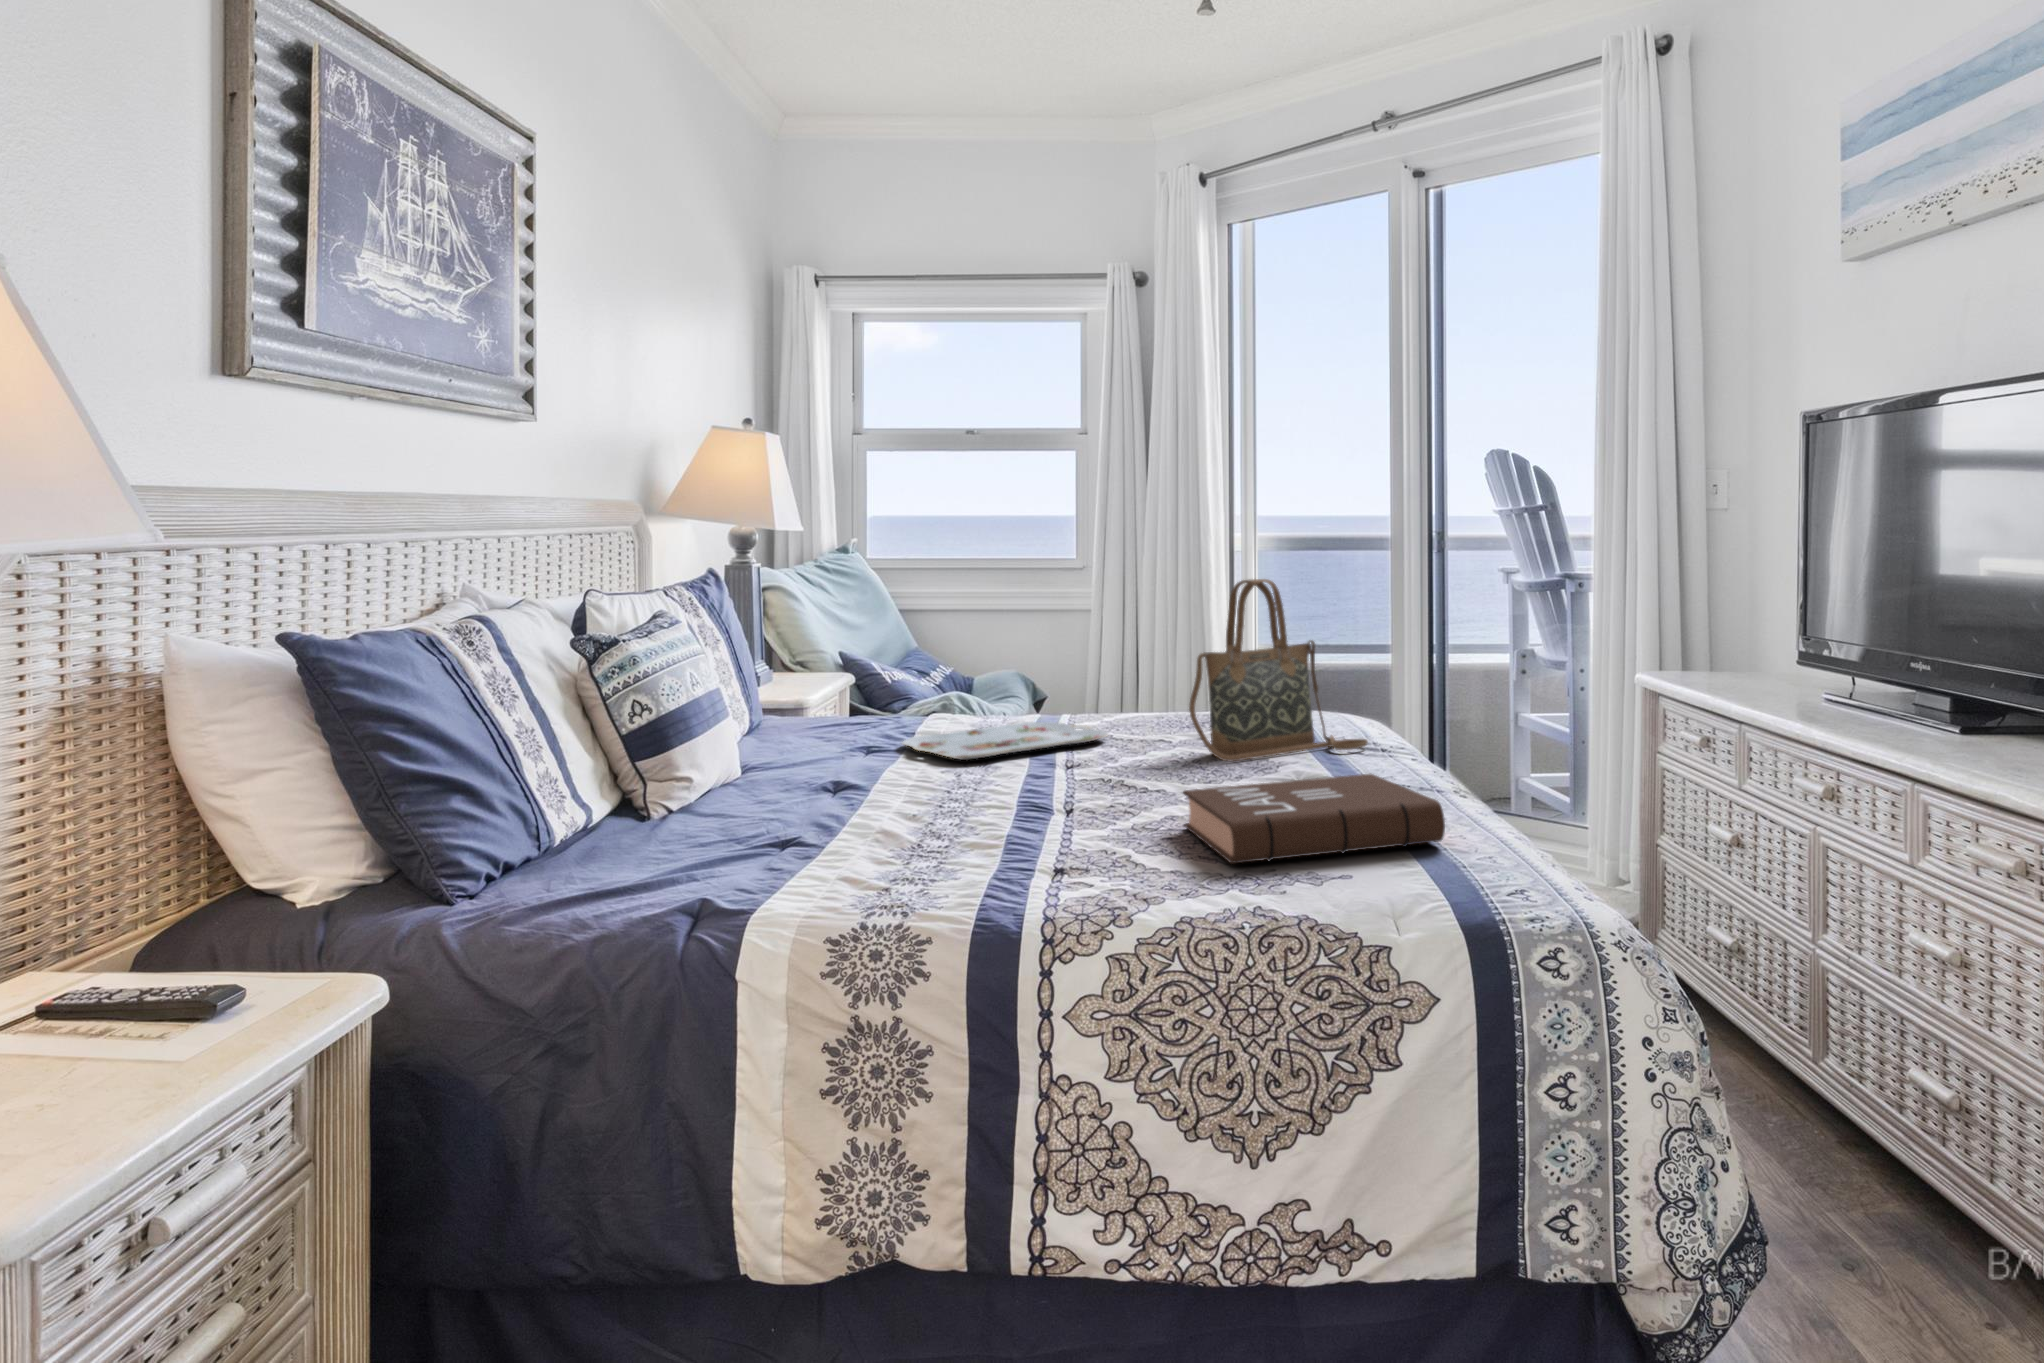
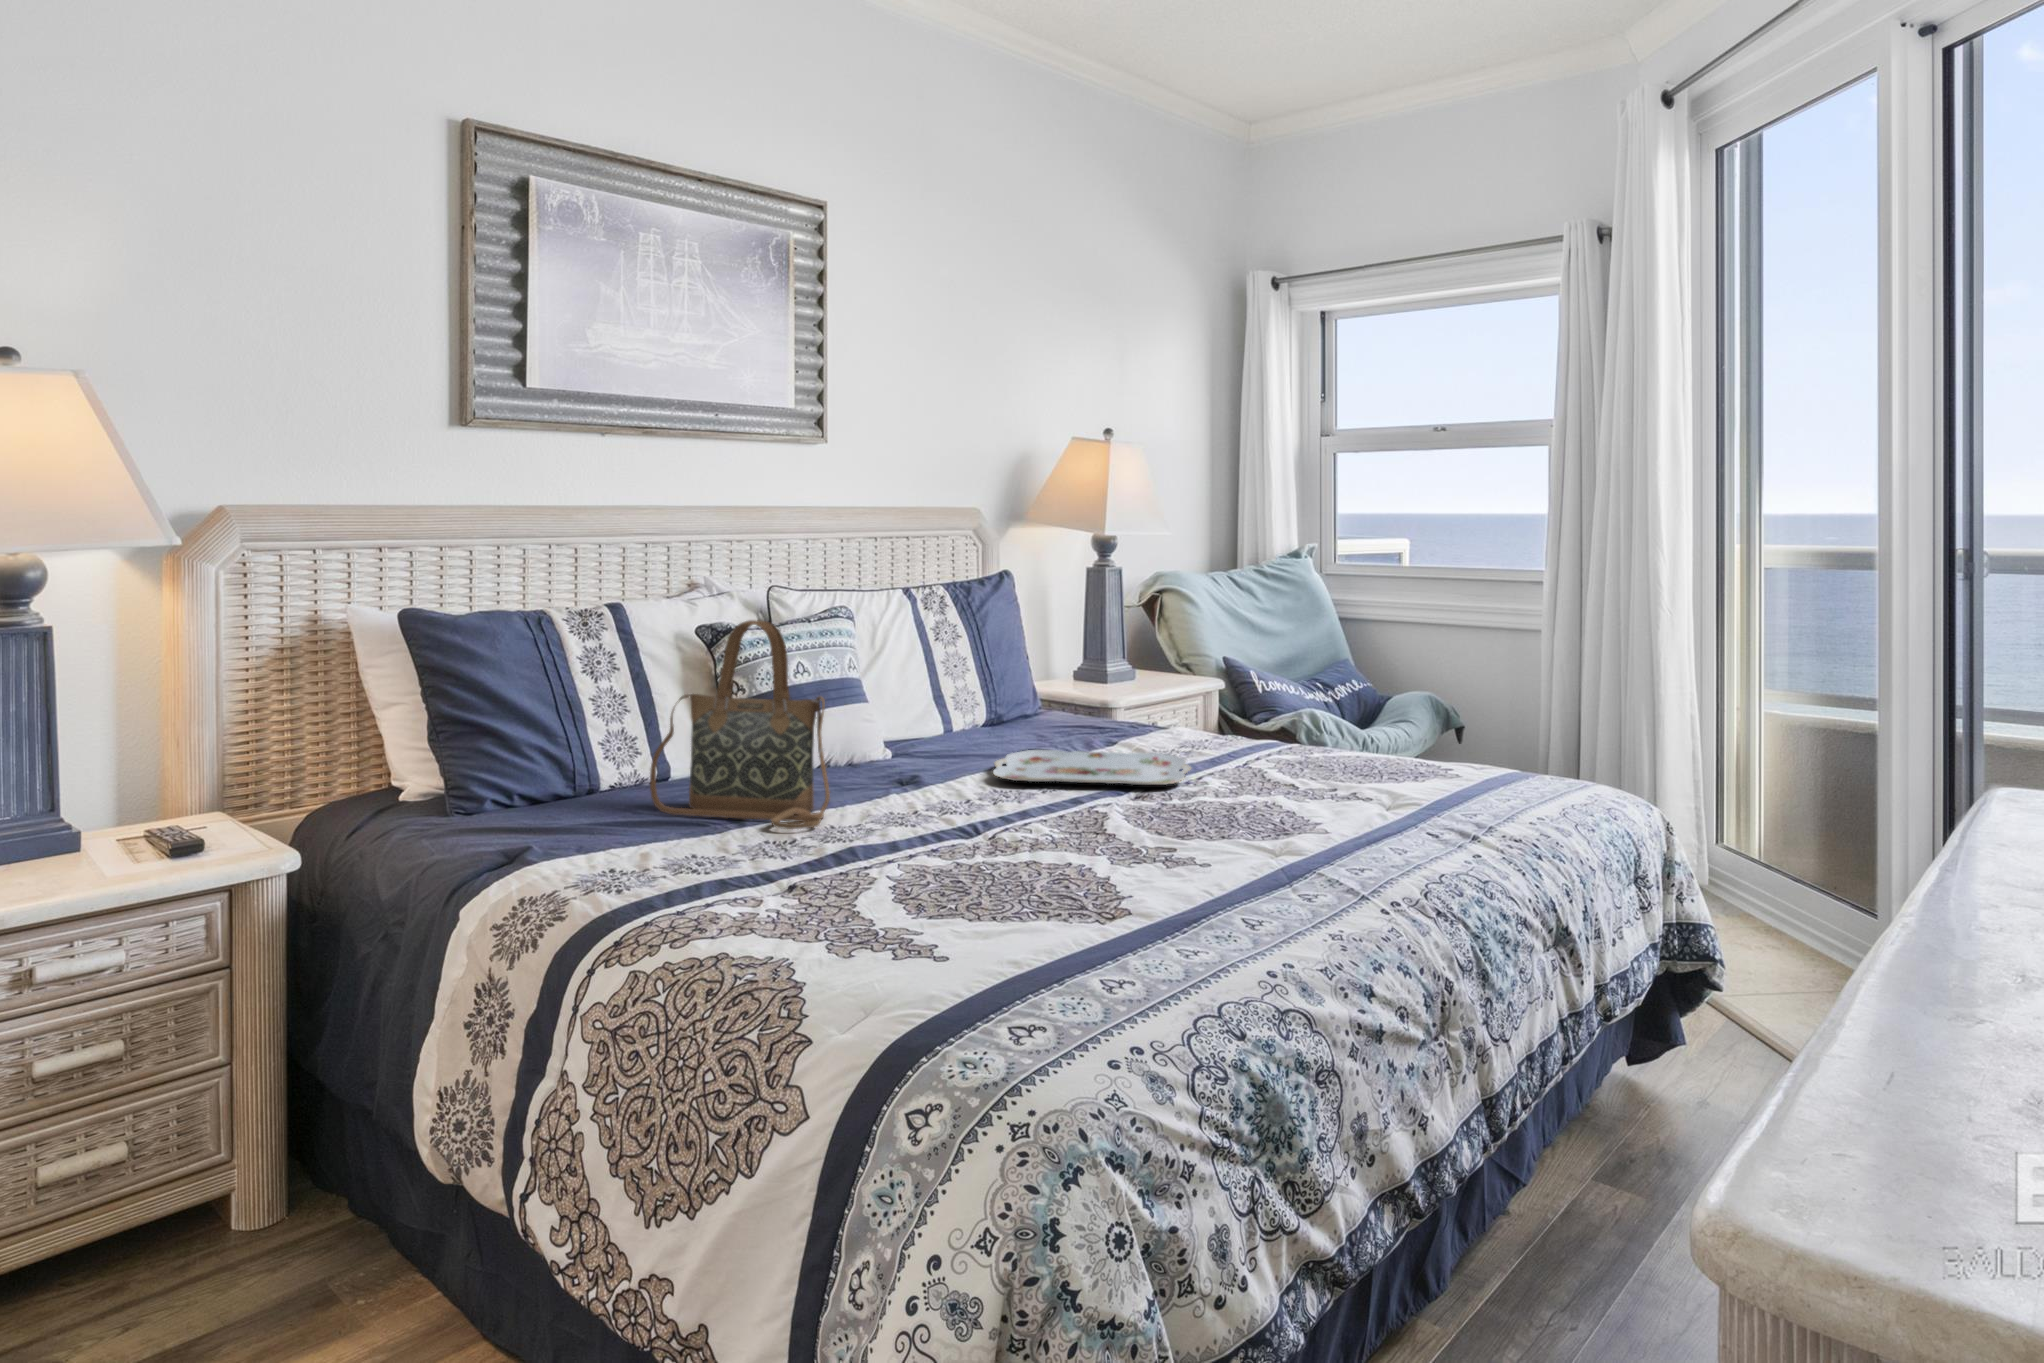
handbag: present [1189,579,1368,761] -> present [650,620,830,829]
book: present [1183,774,1445,863] -> none [855,851,1150,972]

